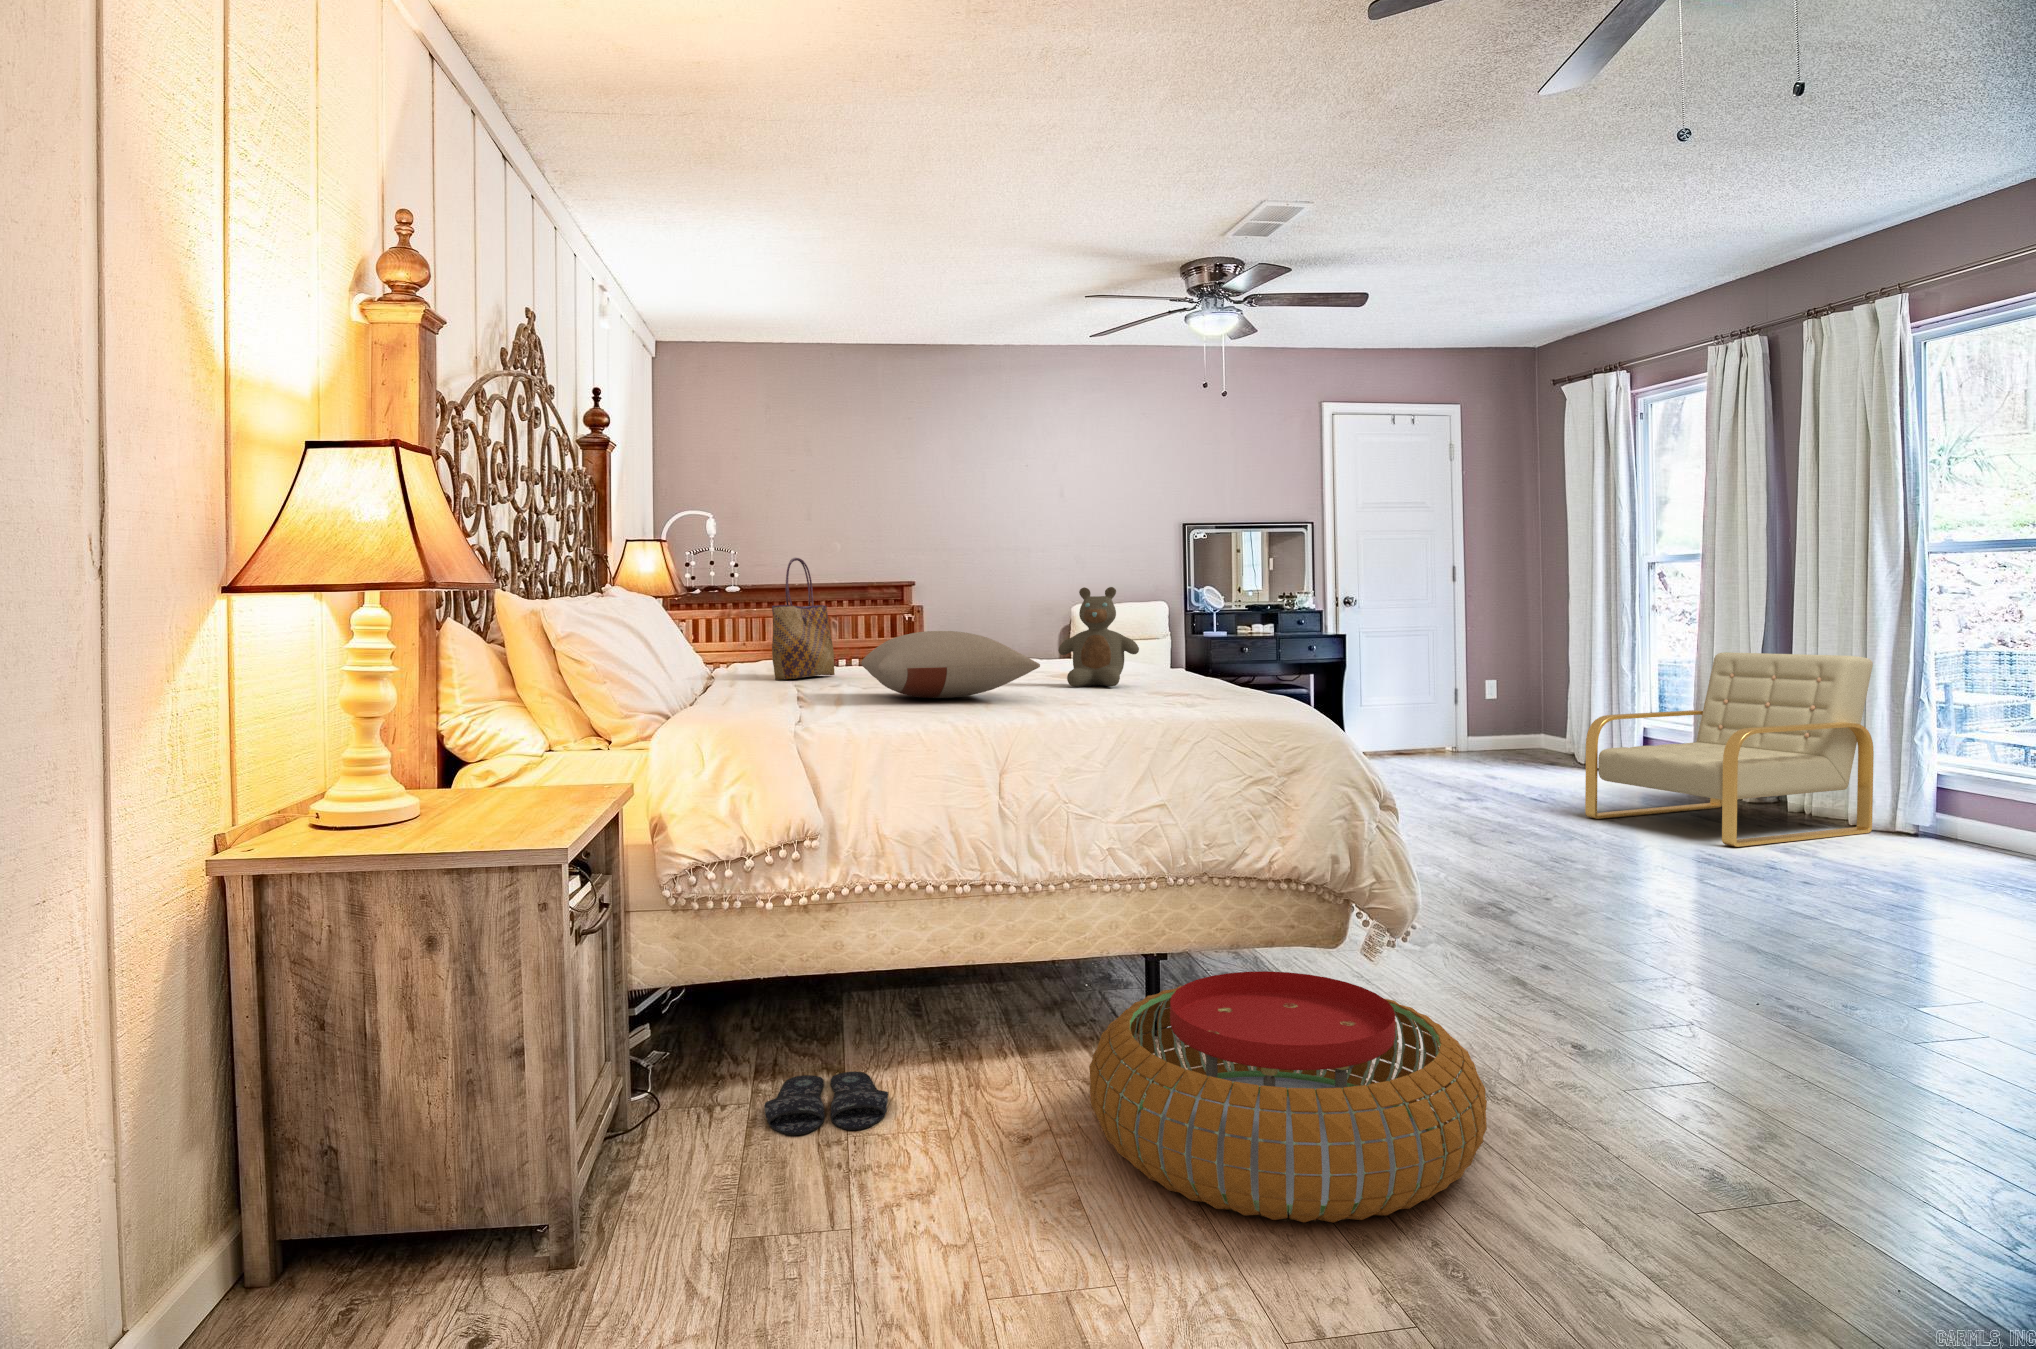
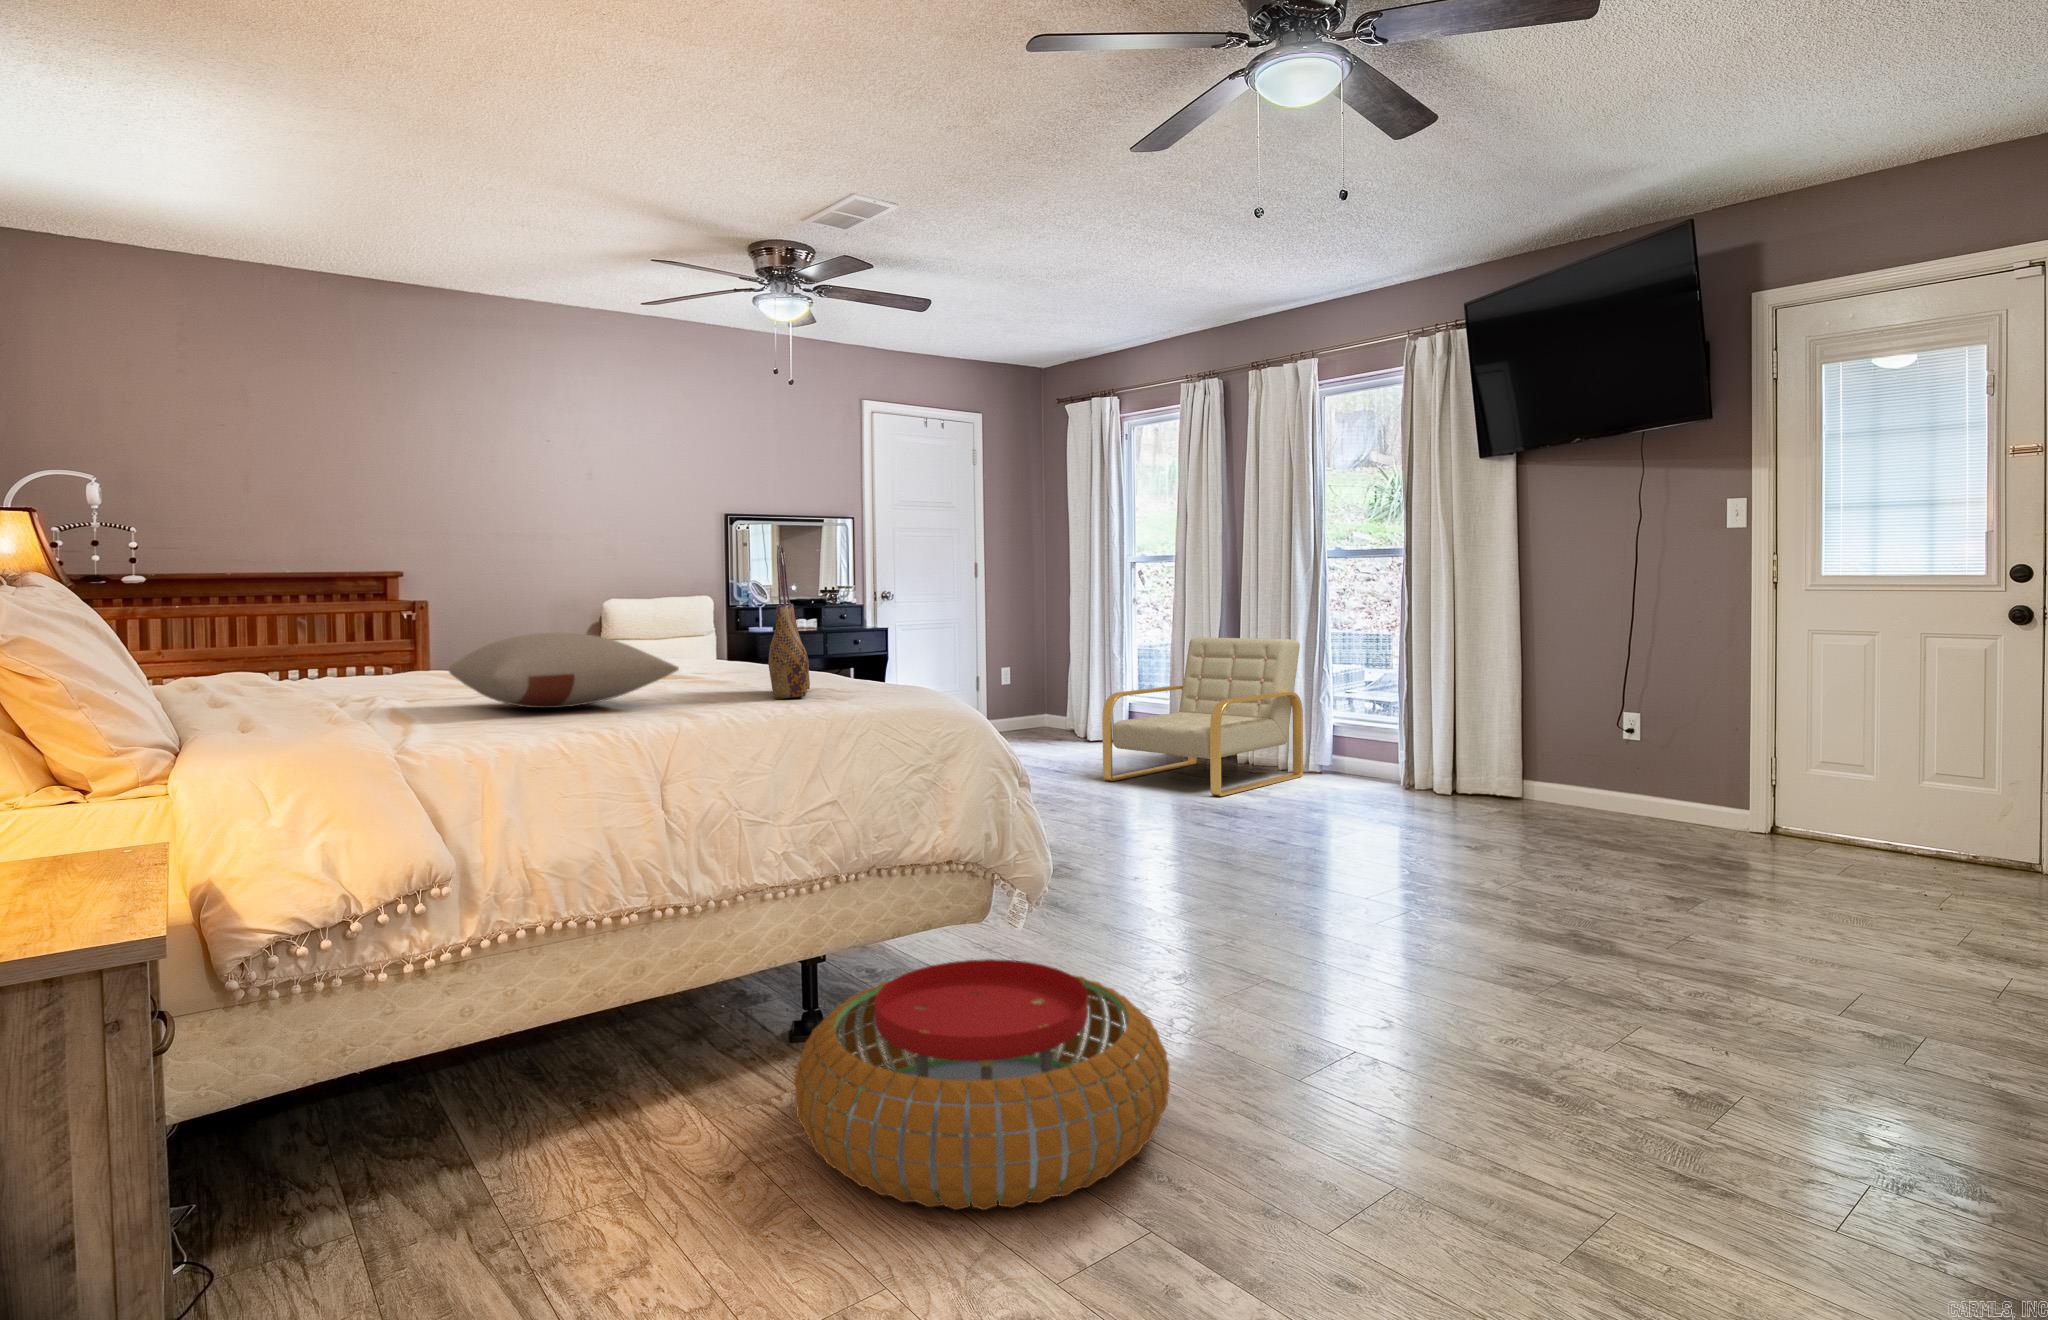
tote bag: present [772,557,835,680] -> present [768,544,810,699]
teddy bear: present [1058,587,1139,687] -> none [664,583,751,687]
slippers: present [764,1071,888,1135] -> none [393,1145,555,1244]

